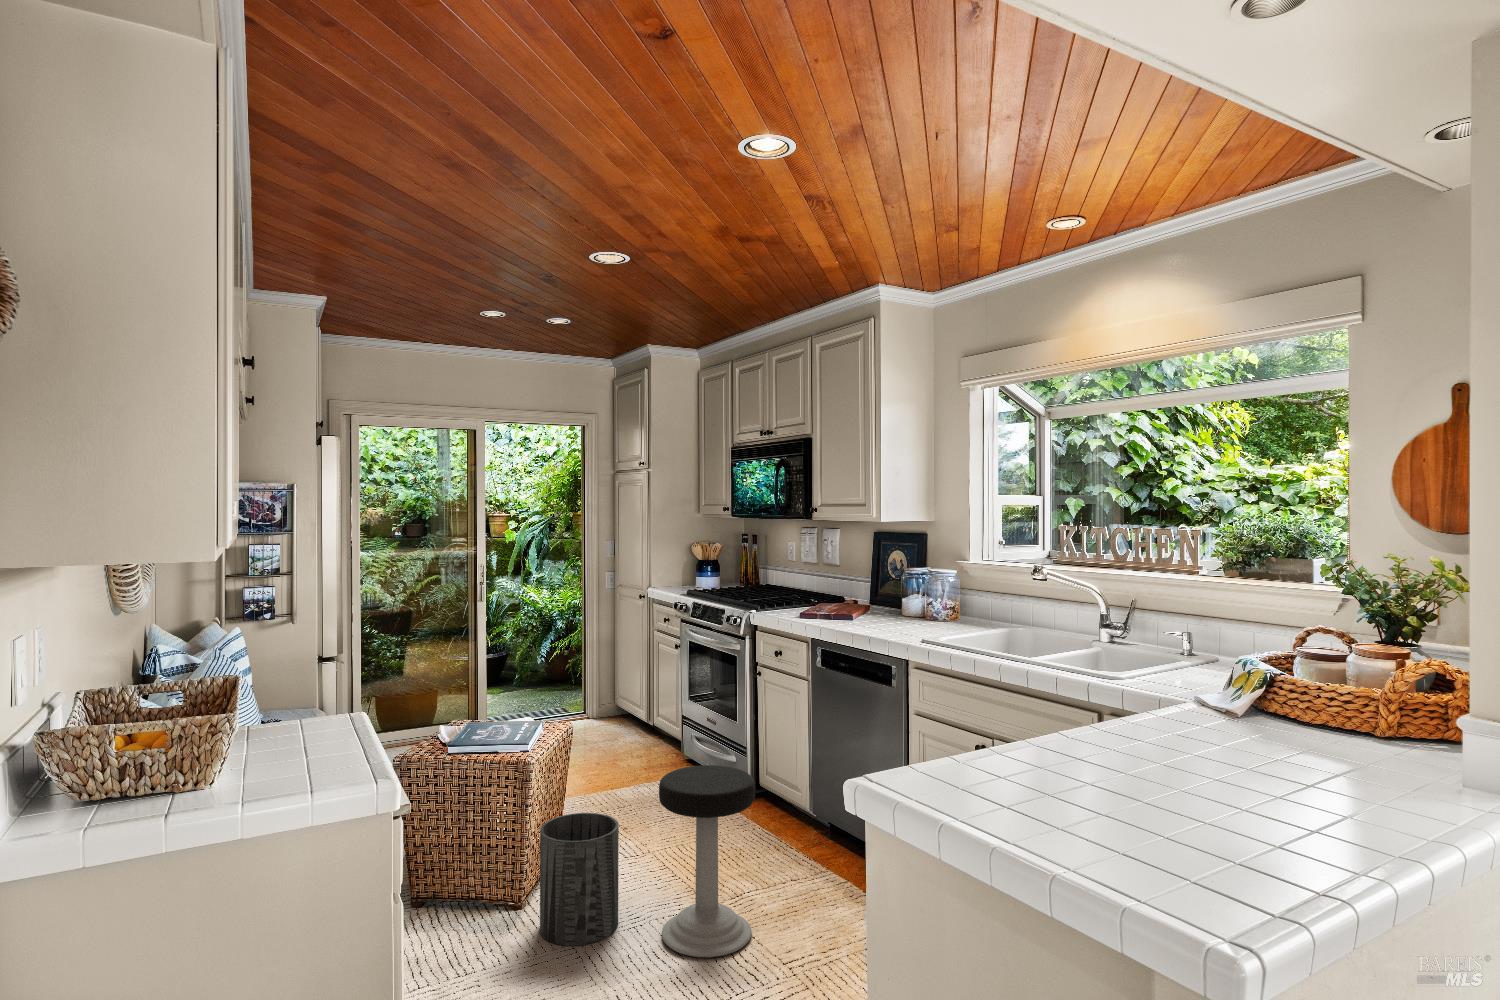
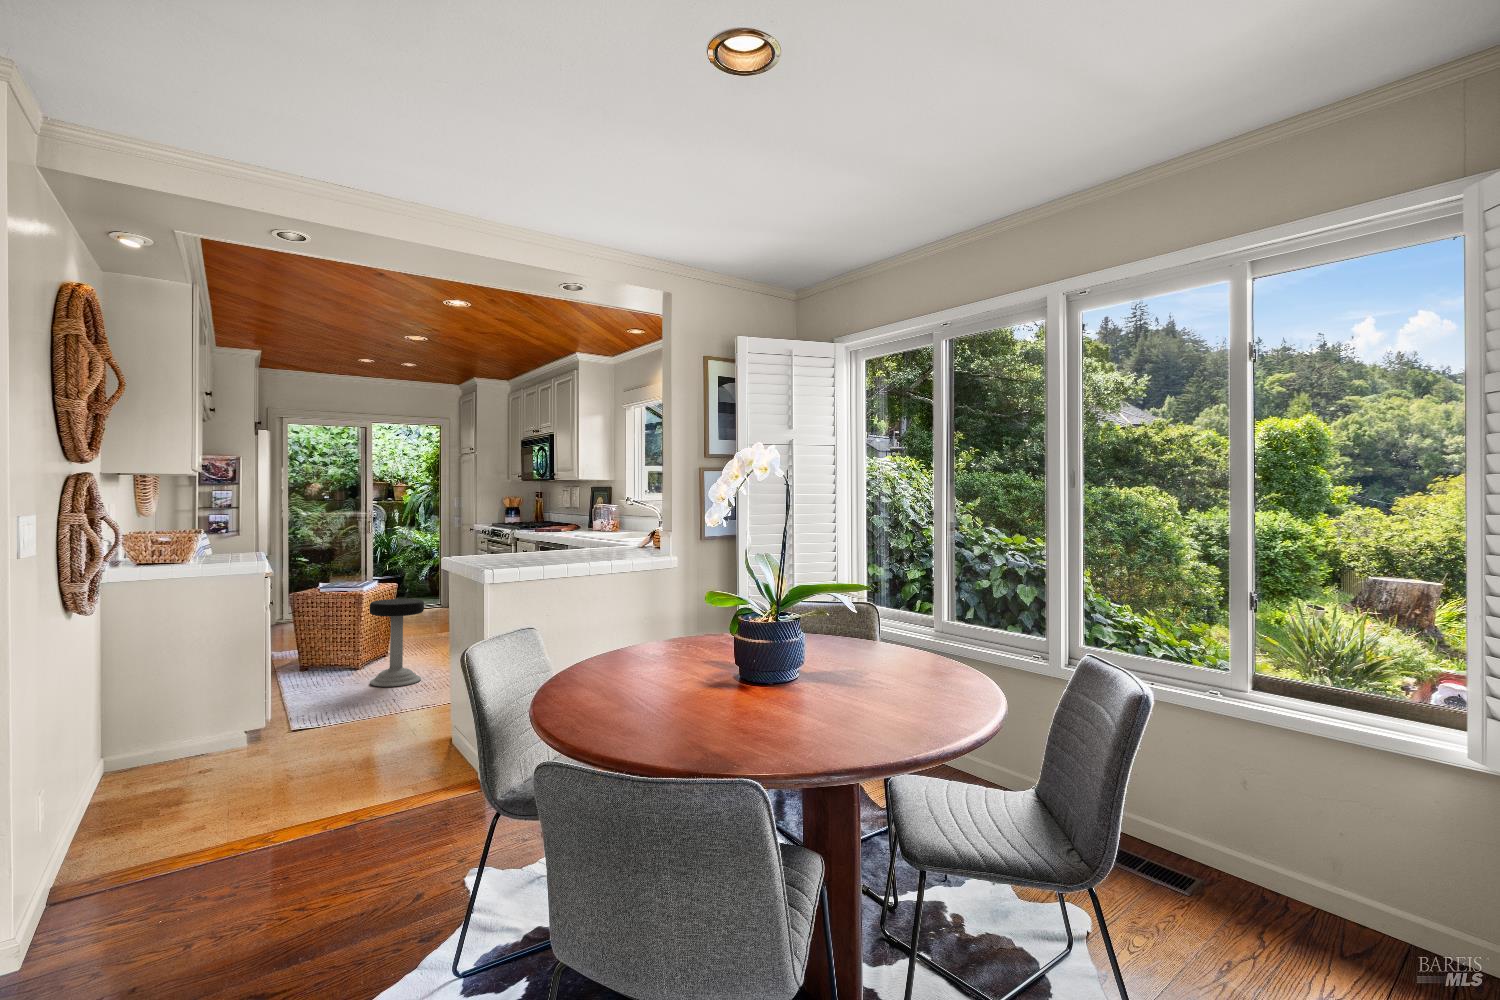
trash can: present [540,813,619,946] -> none [314,624,361,683]

